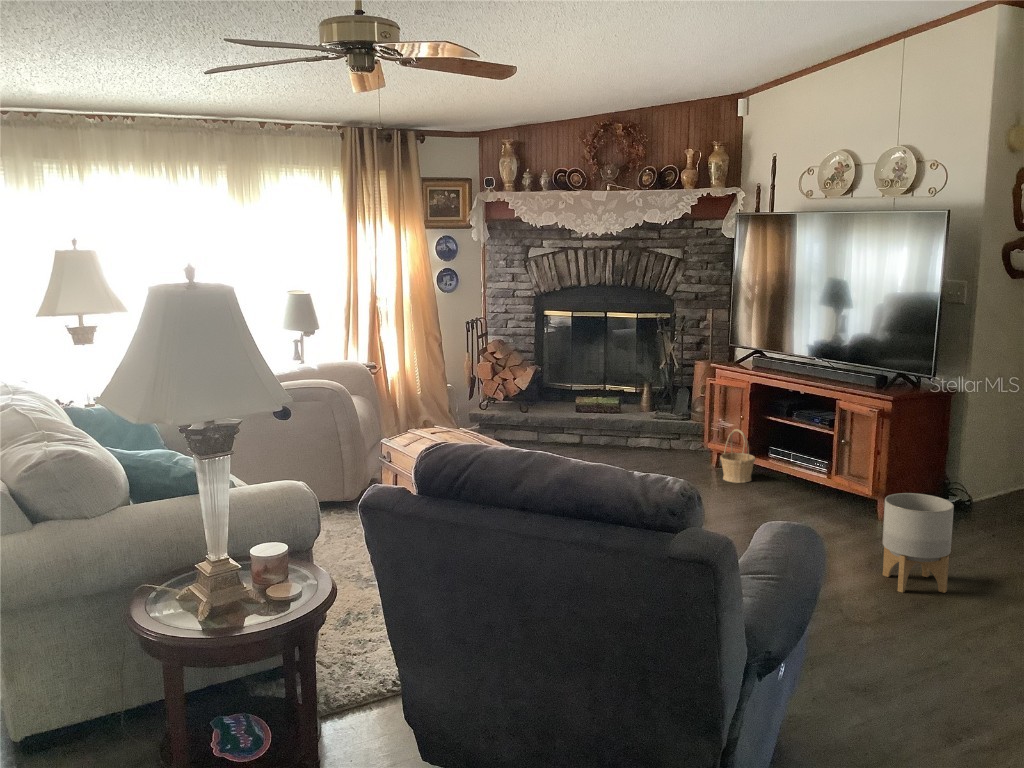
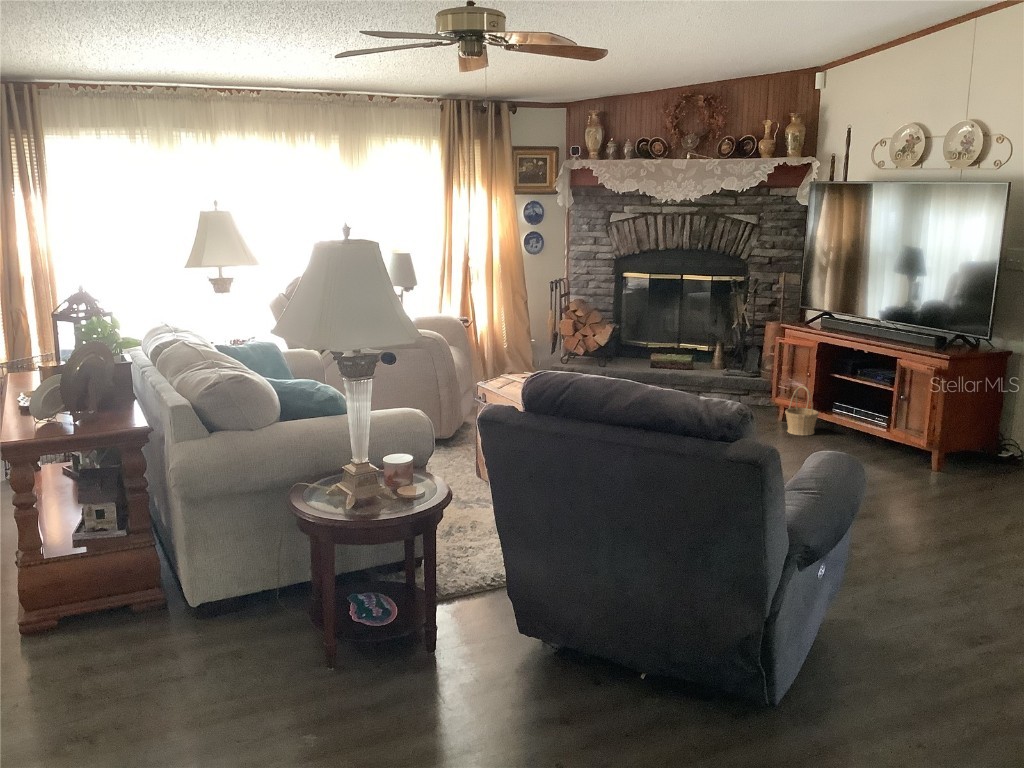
planter: present [883,493,954,593] -> none [927,443,994,533]

